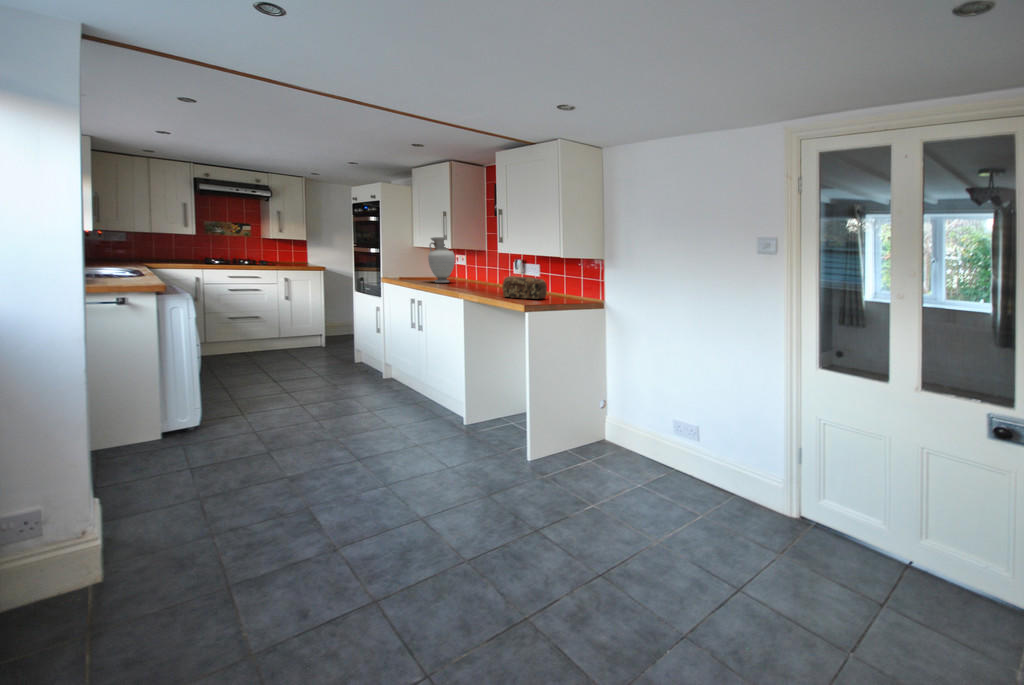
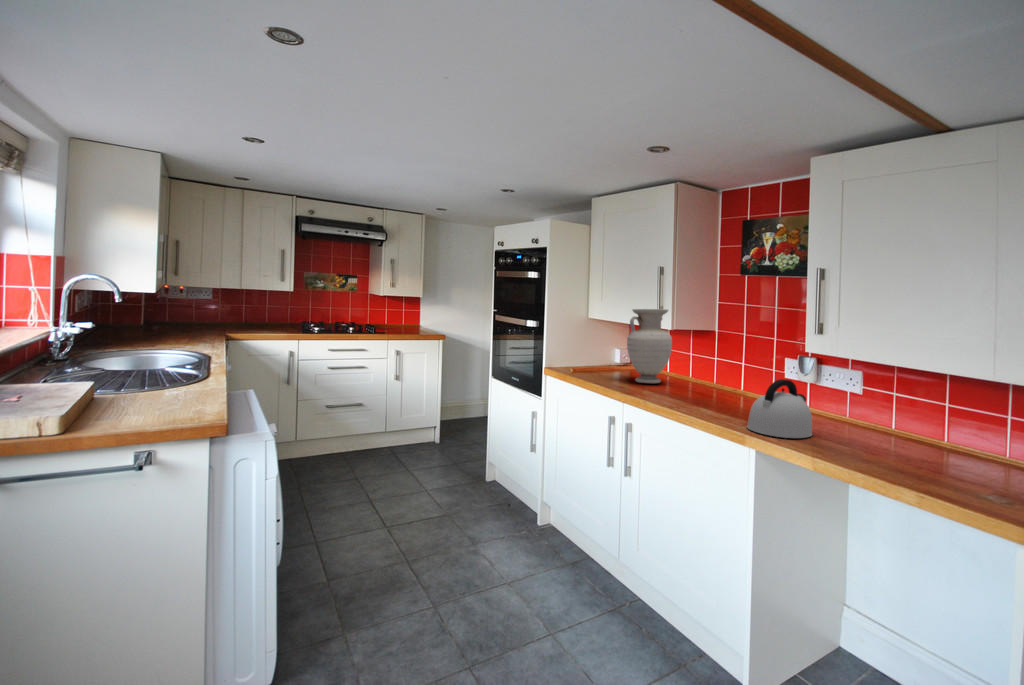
kettle: none [470,267,501,294] -> present [747,379,812,438]
bread loaf: present [502,276,547,299] -> none [846,408,955,469]

